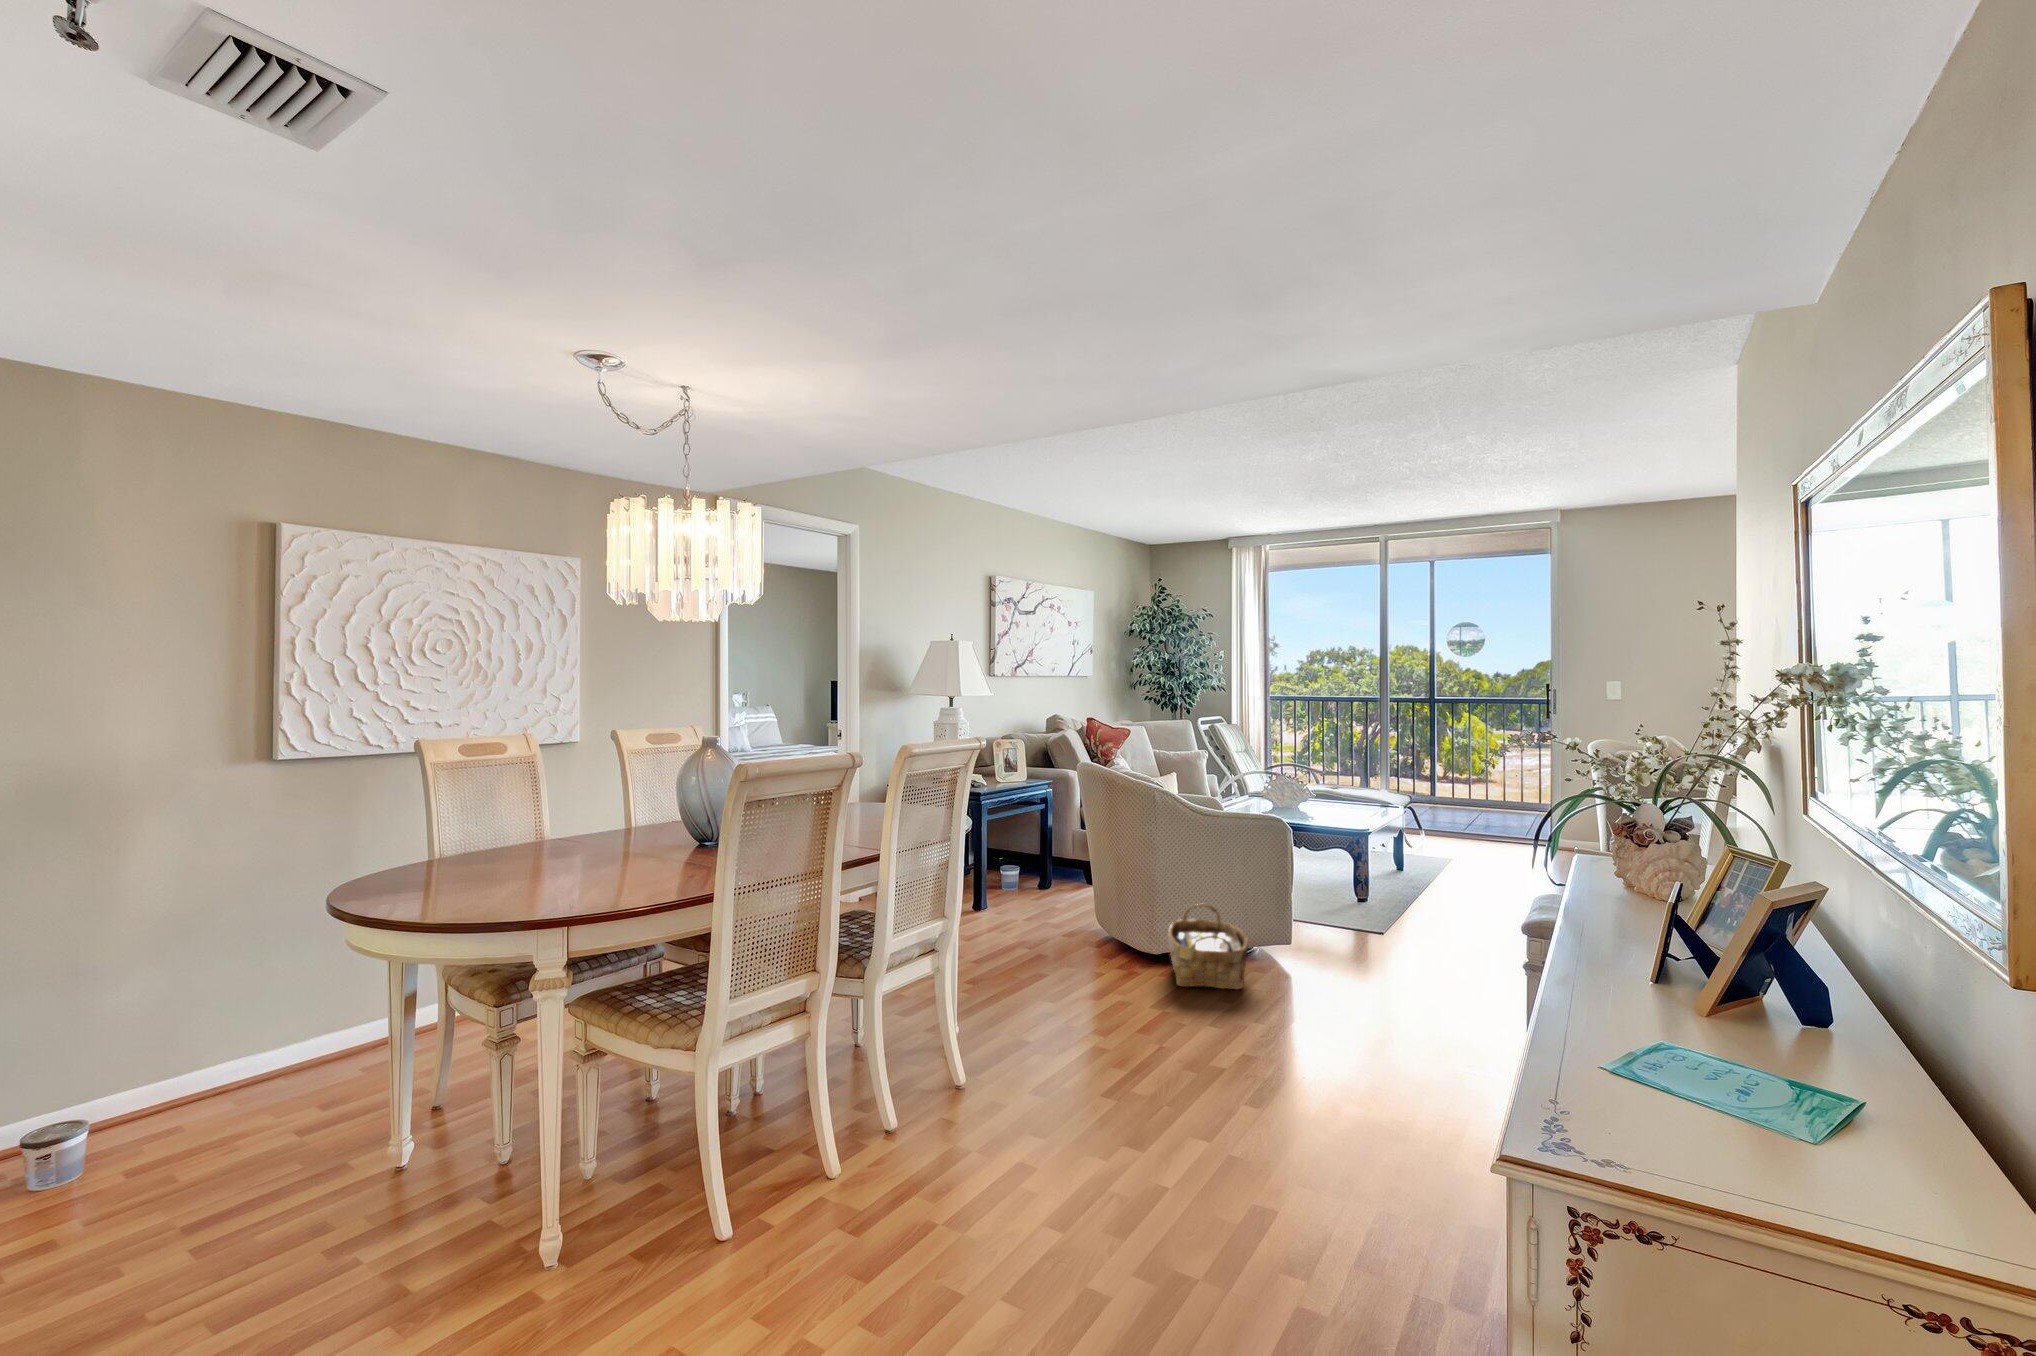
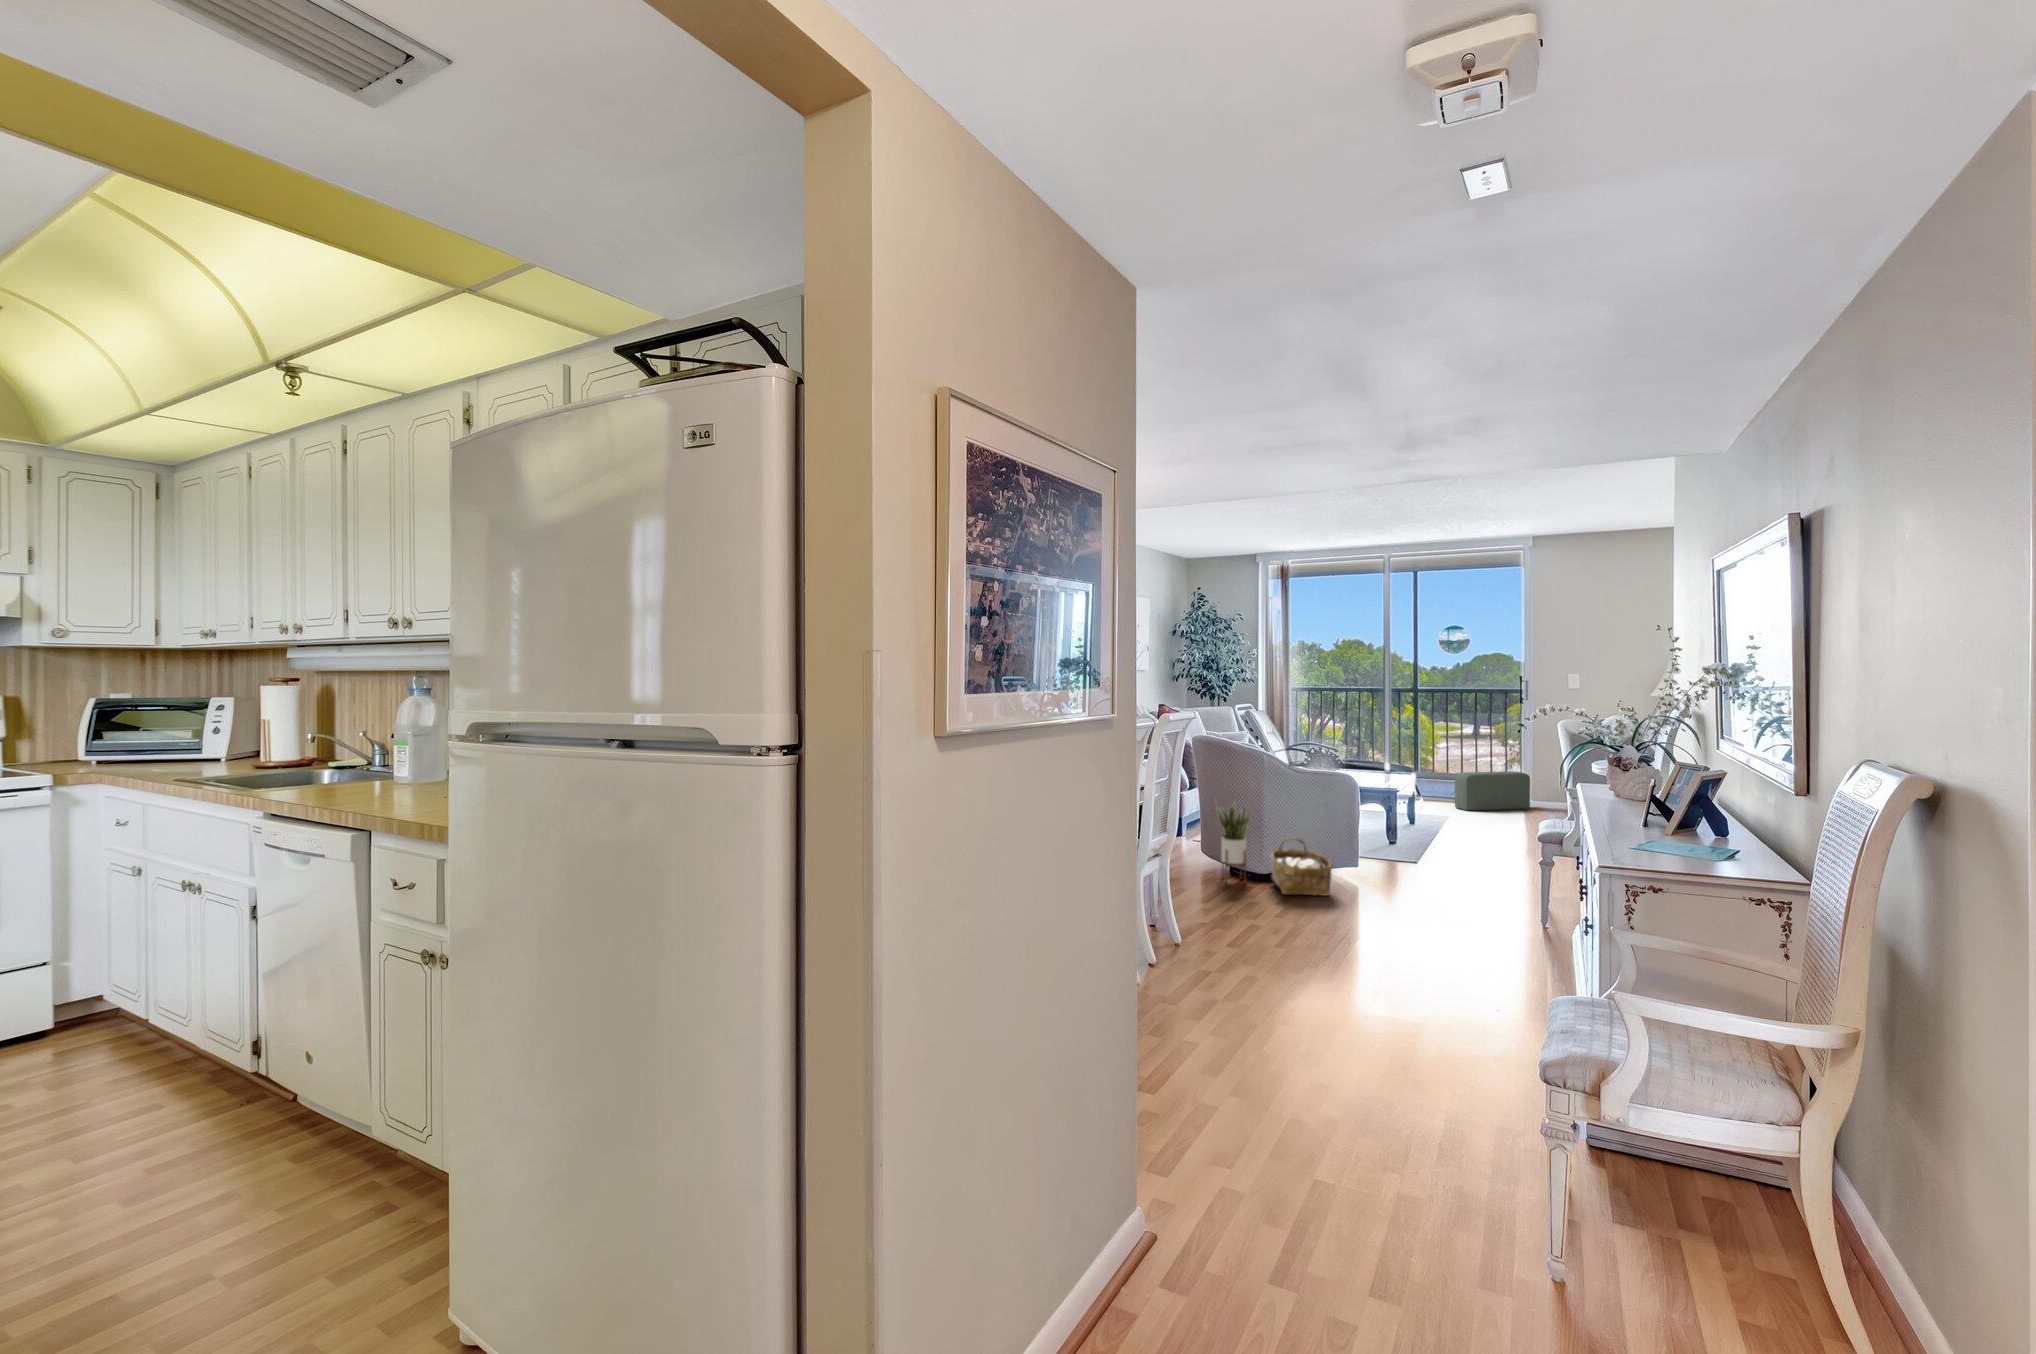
pouf: none [1463,806,1558,856] -> present [1455,771,1530,811]
potted plant: none [1098,847,1145,964] -> present [1216,800,1250,881]

